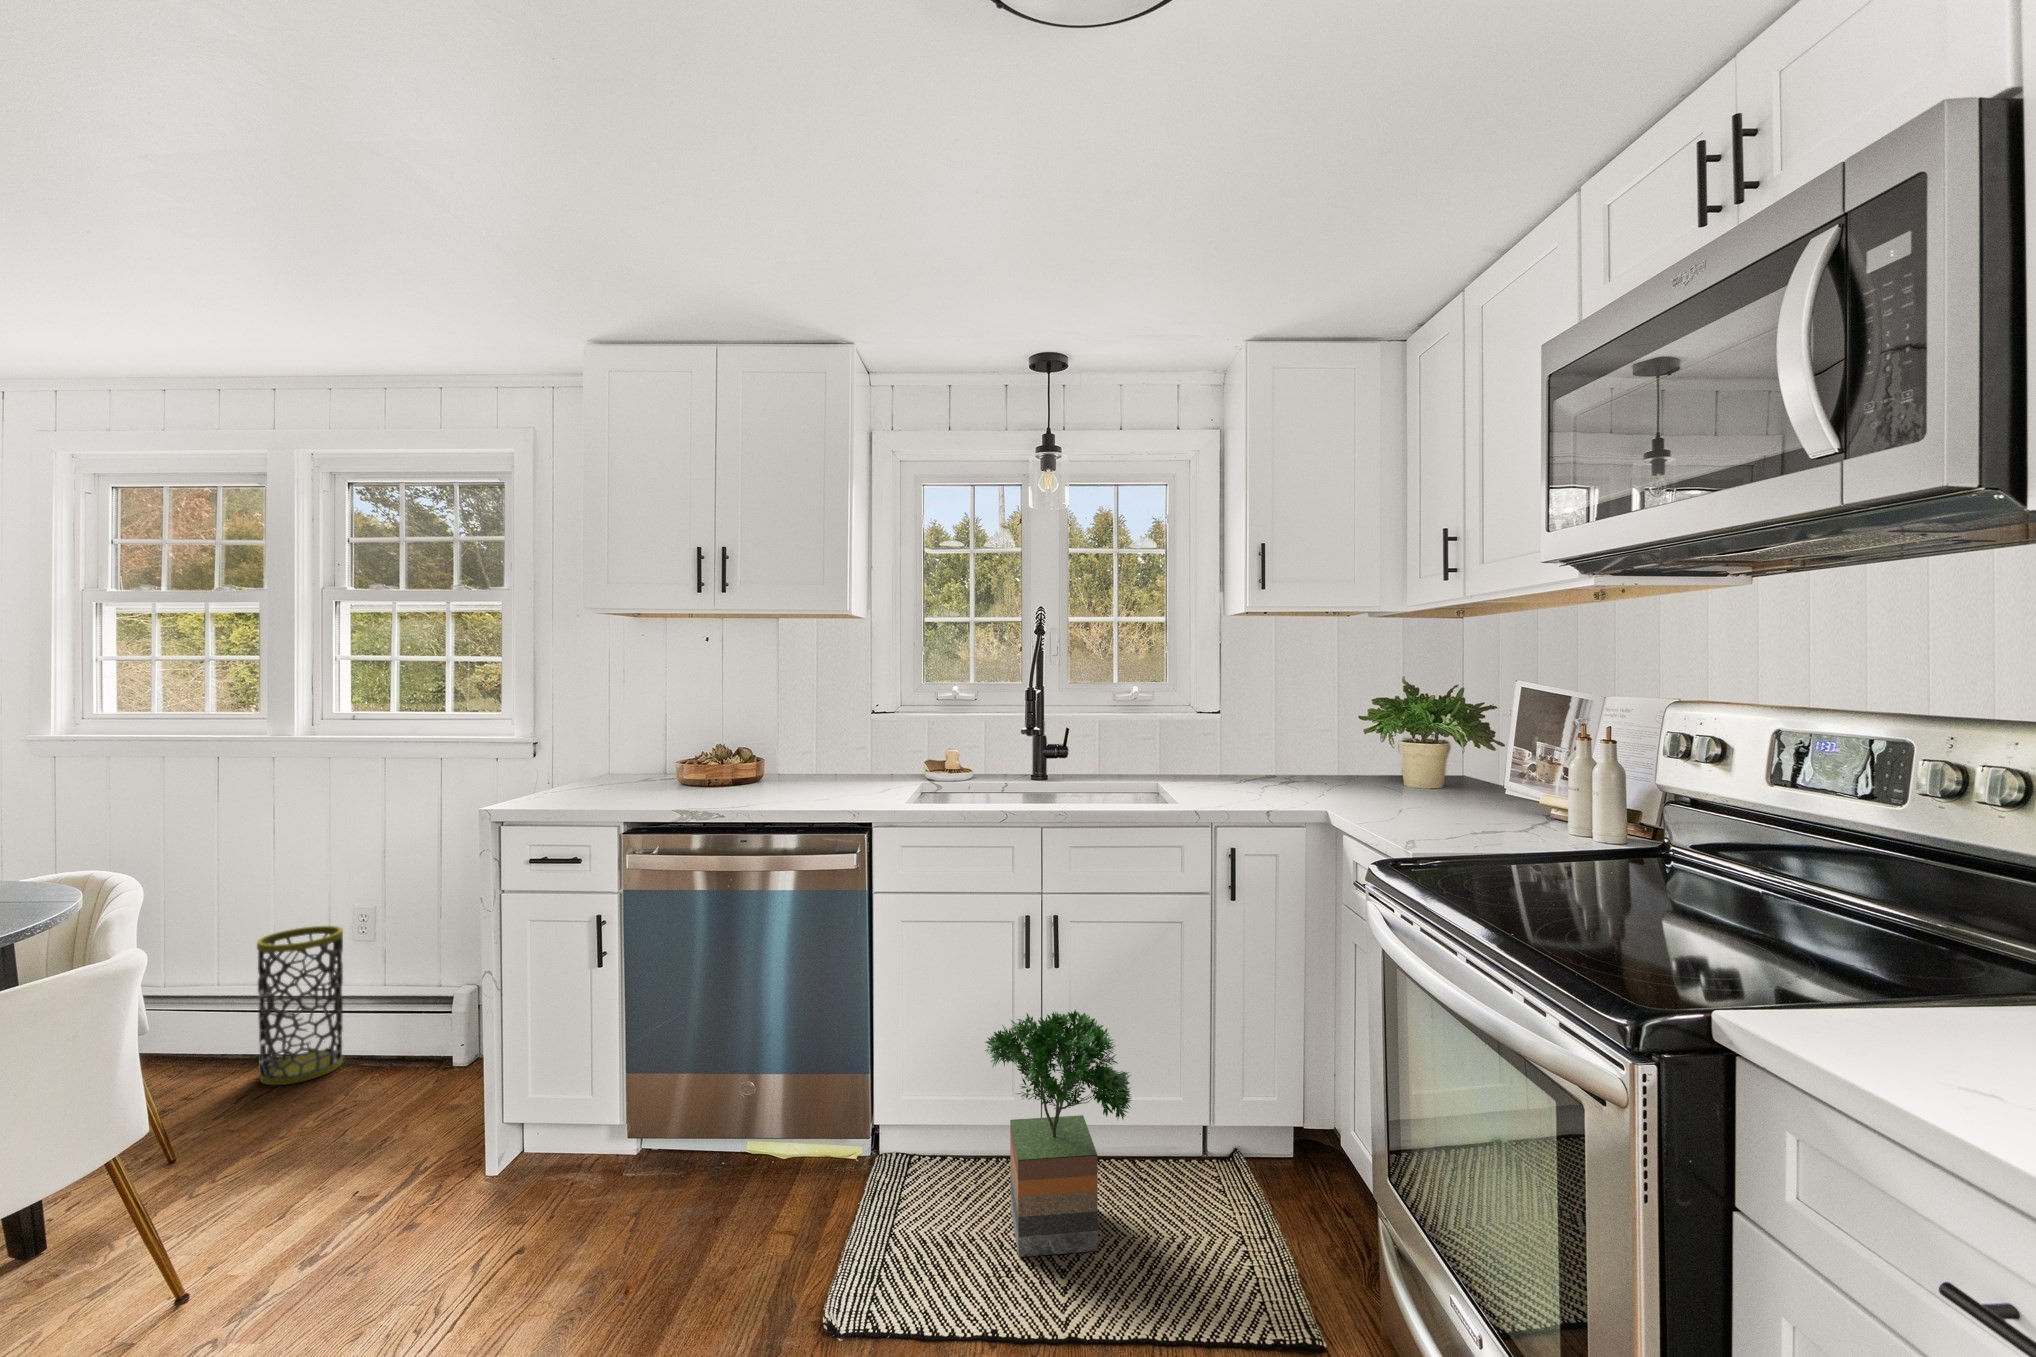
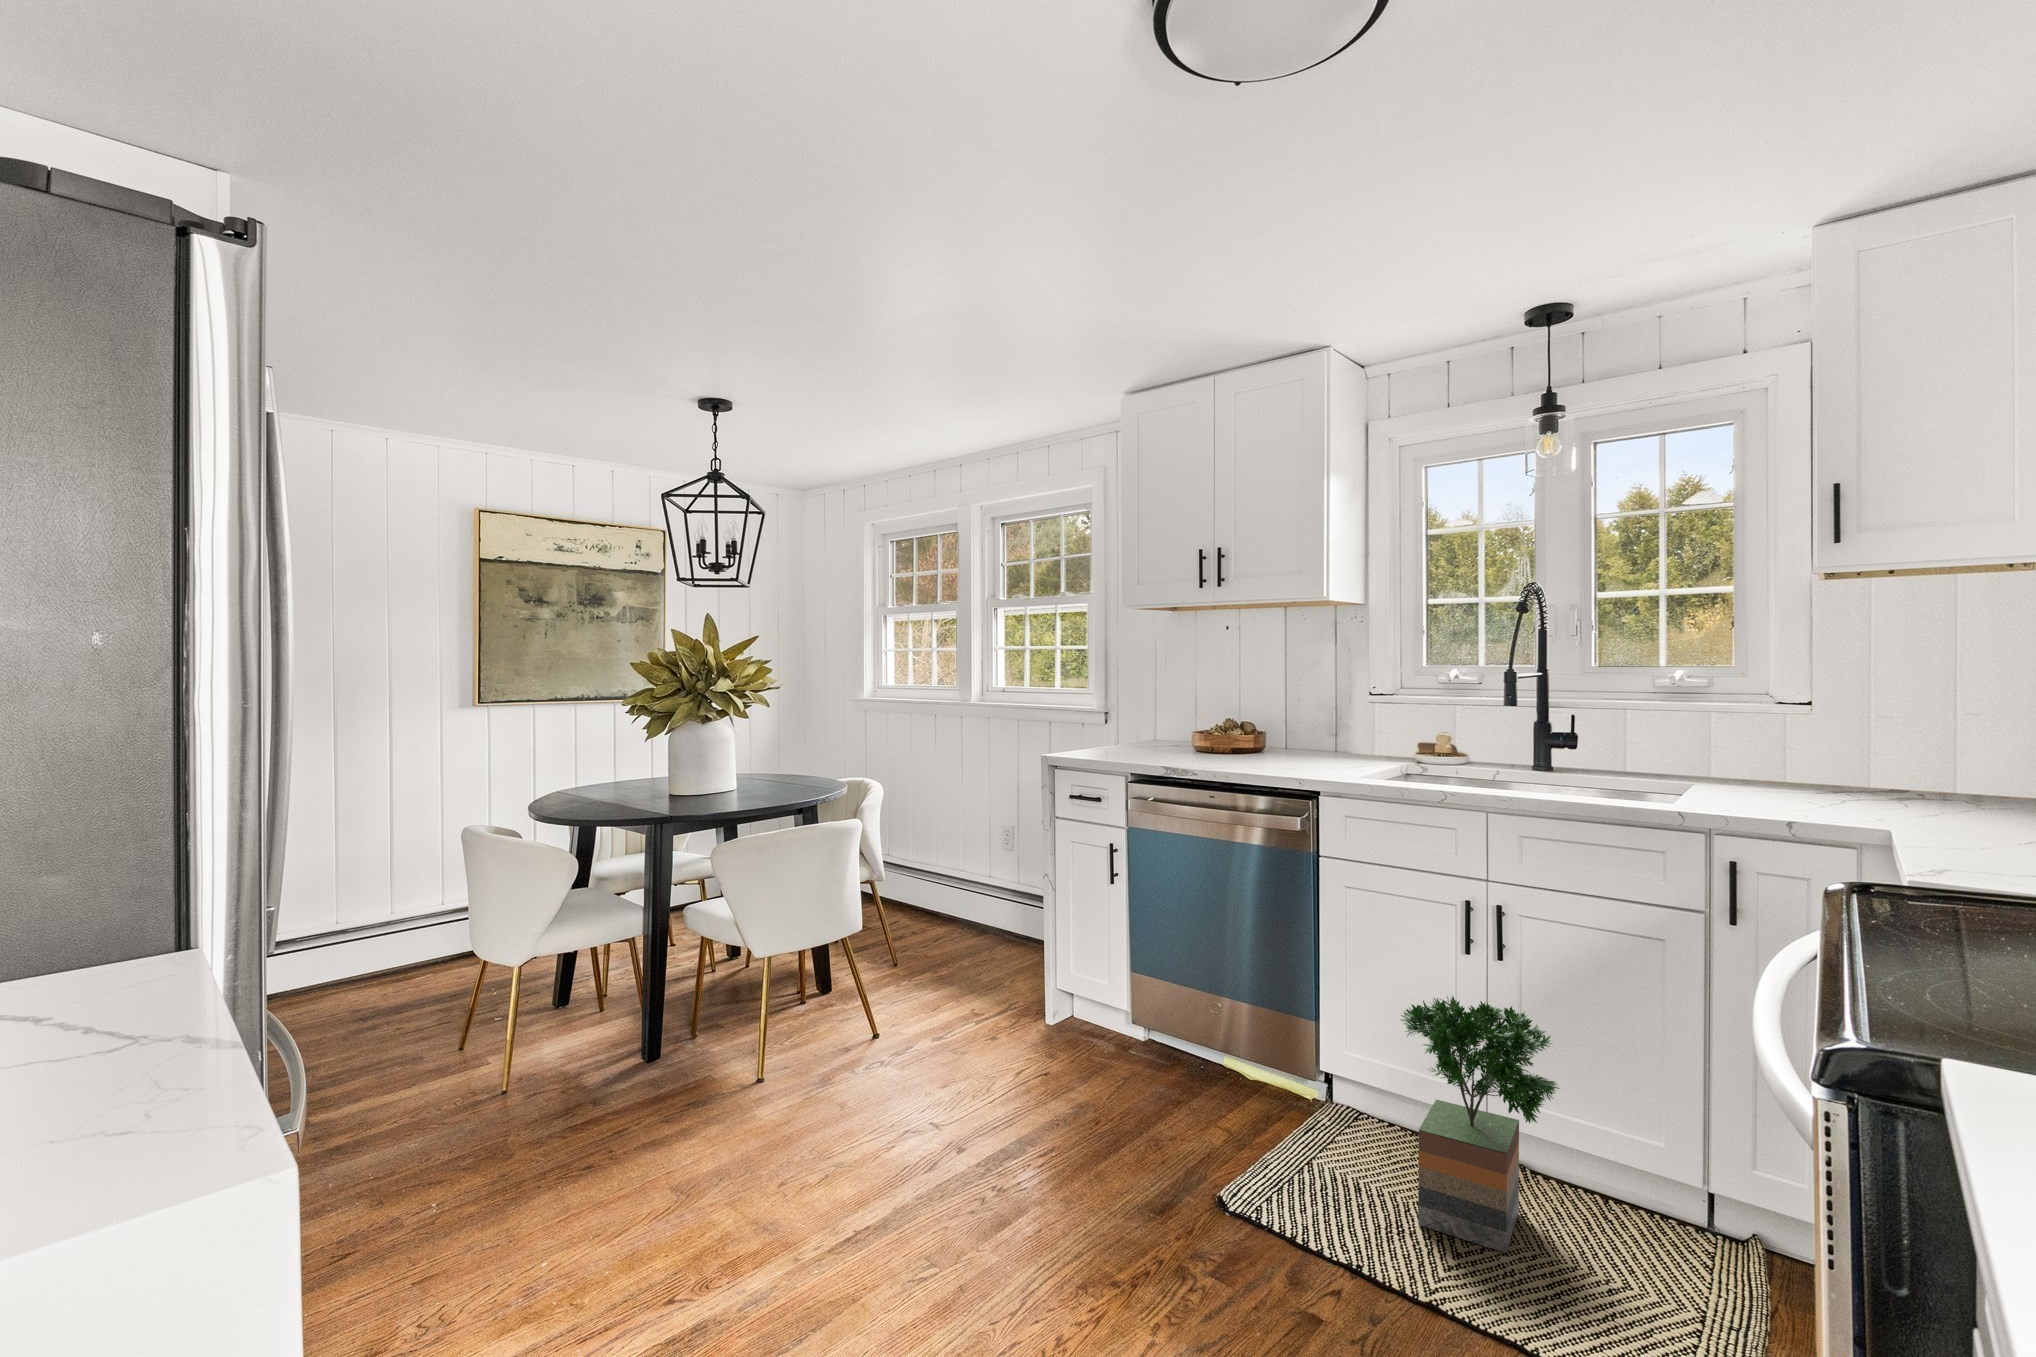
trash can: present [257,926,343,1085] -> none [947,834,994,940]

